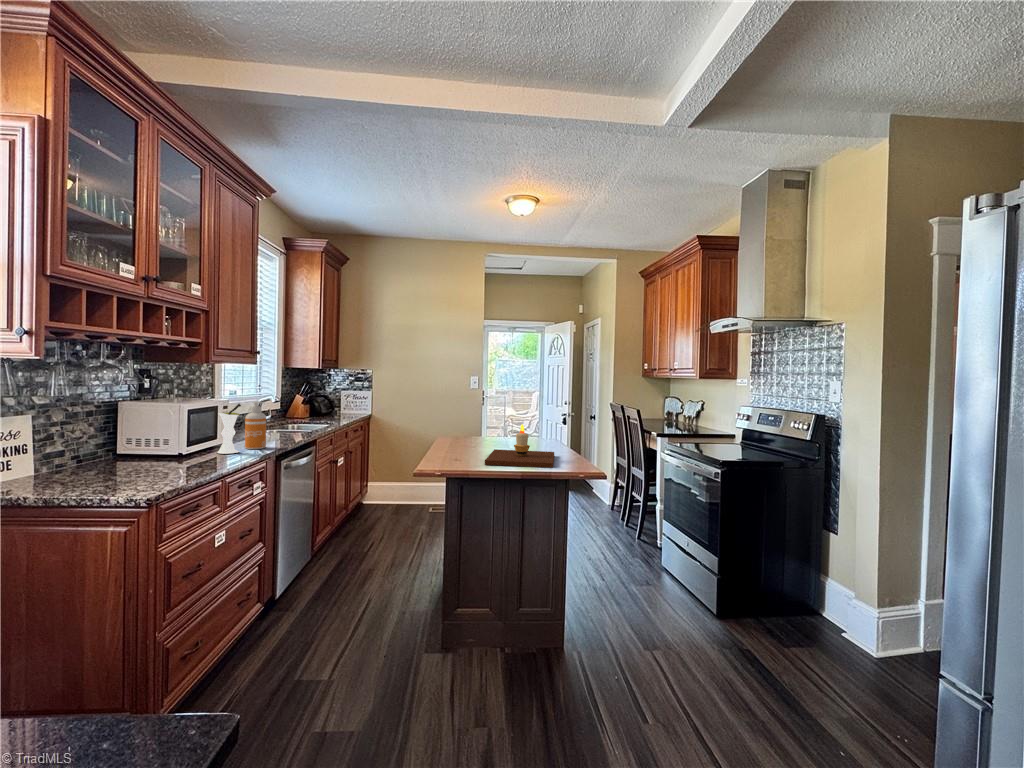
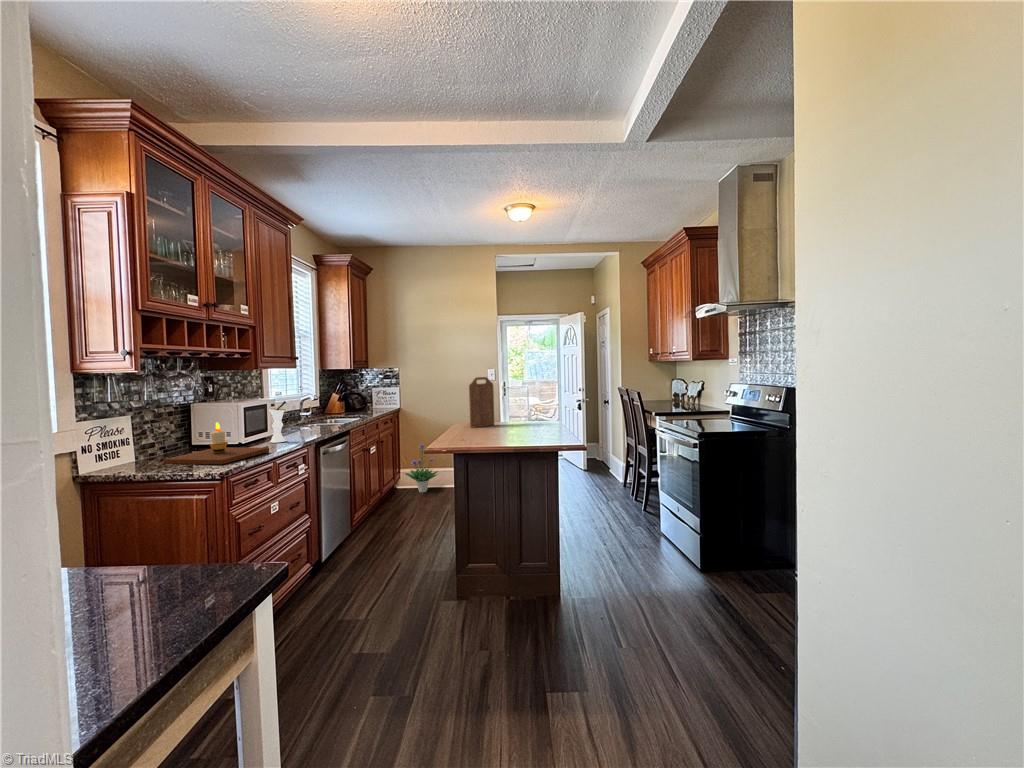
cutting board: none [459,386,487,444] -> present [469,377,494,428]
soap dispenser: present [245,402,266,449] -> none [290,399,309,439]
candle: present [485,424,554,468] -> present [164,422,269,464]
potted plant: none [372,455,411,511] -> present [405,444,438,492]

